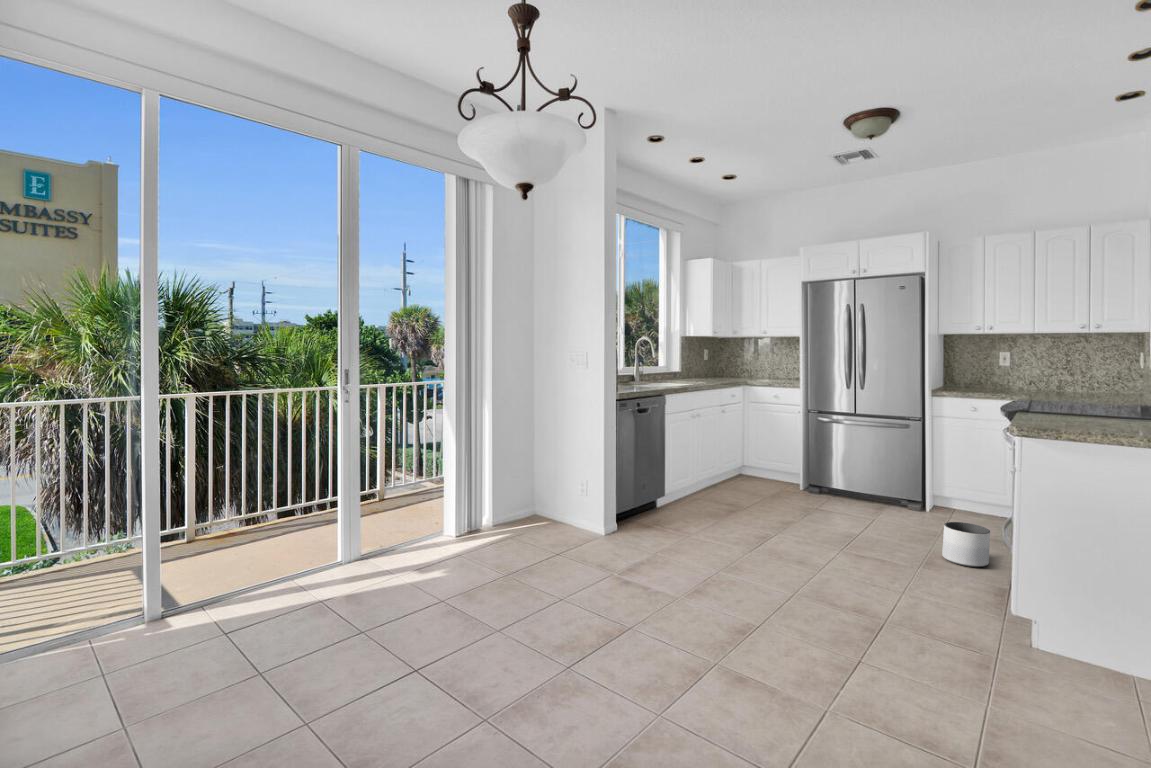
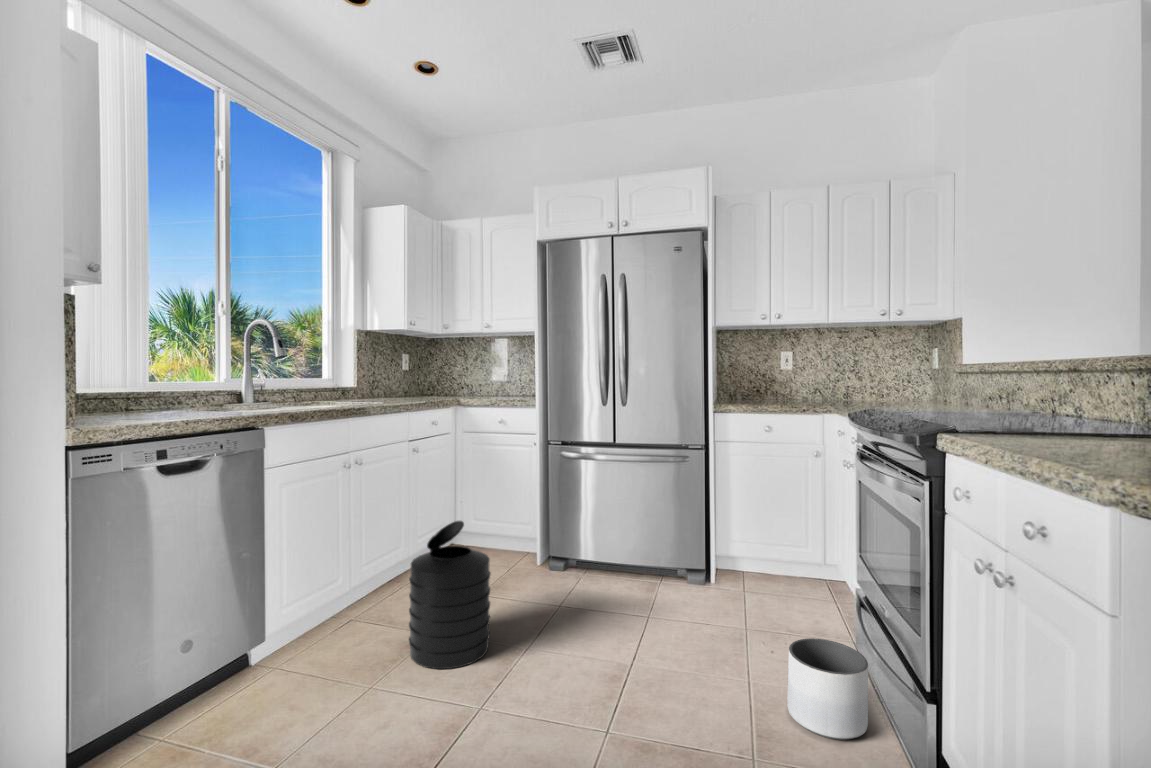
trash can: none [731,449,774,521] -> present [409,521,491,669]

